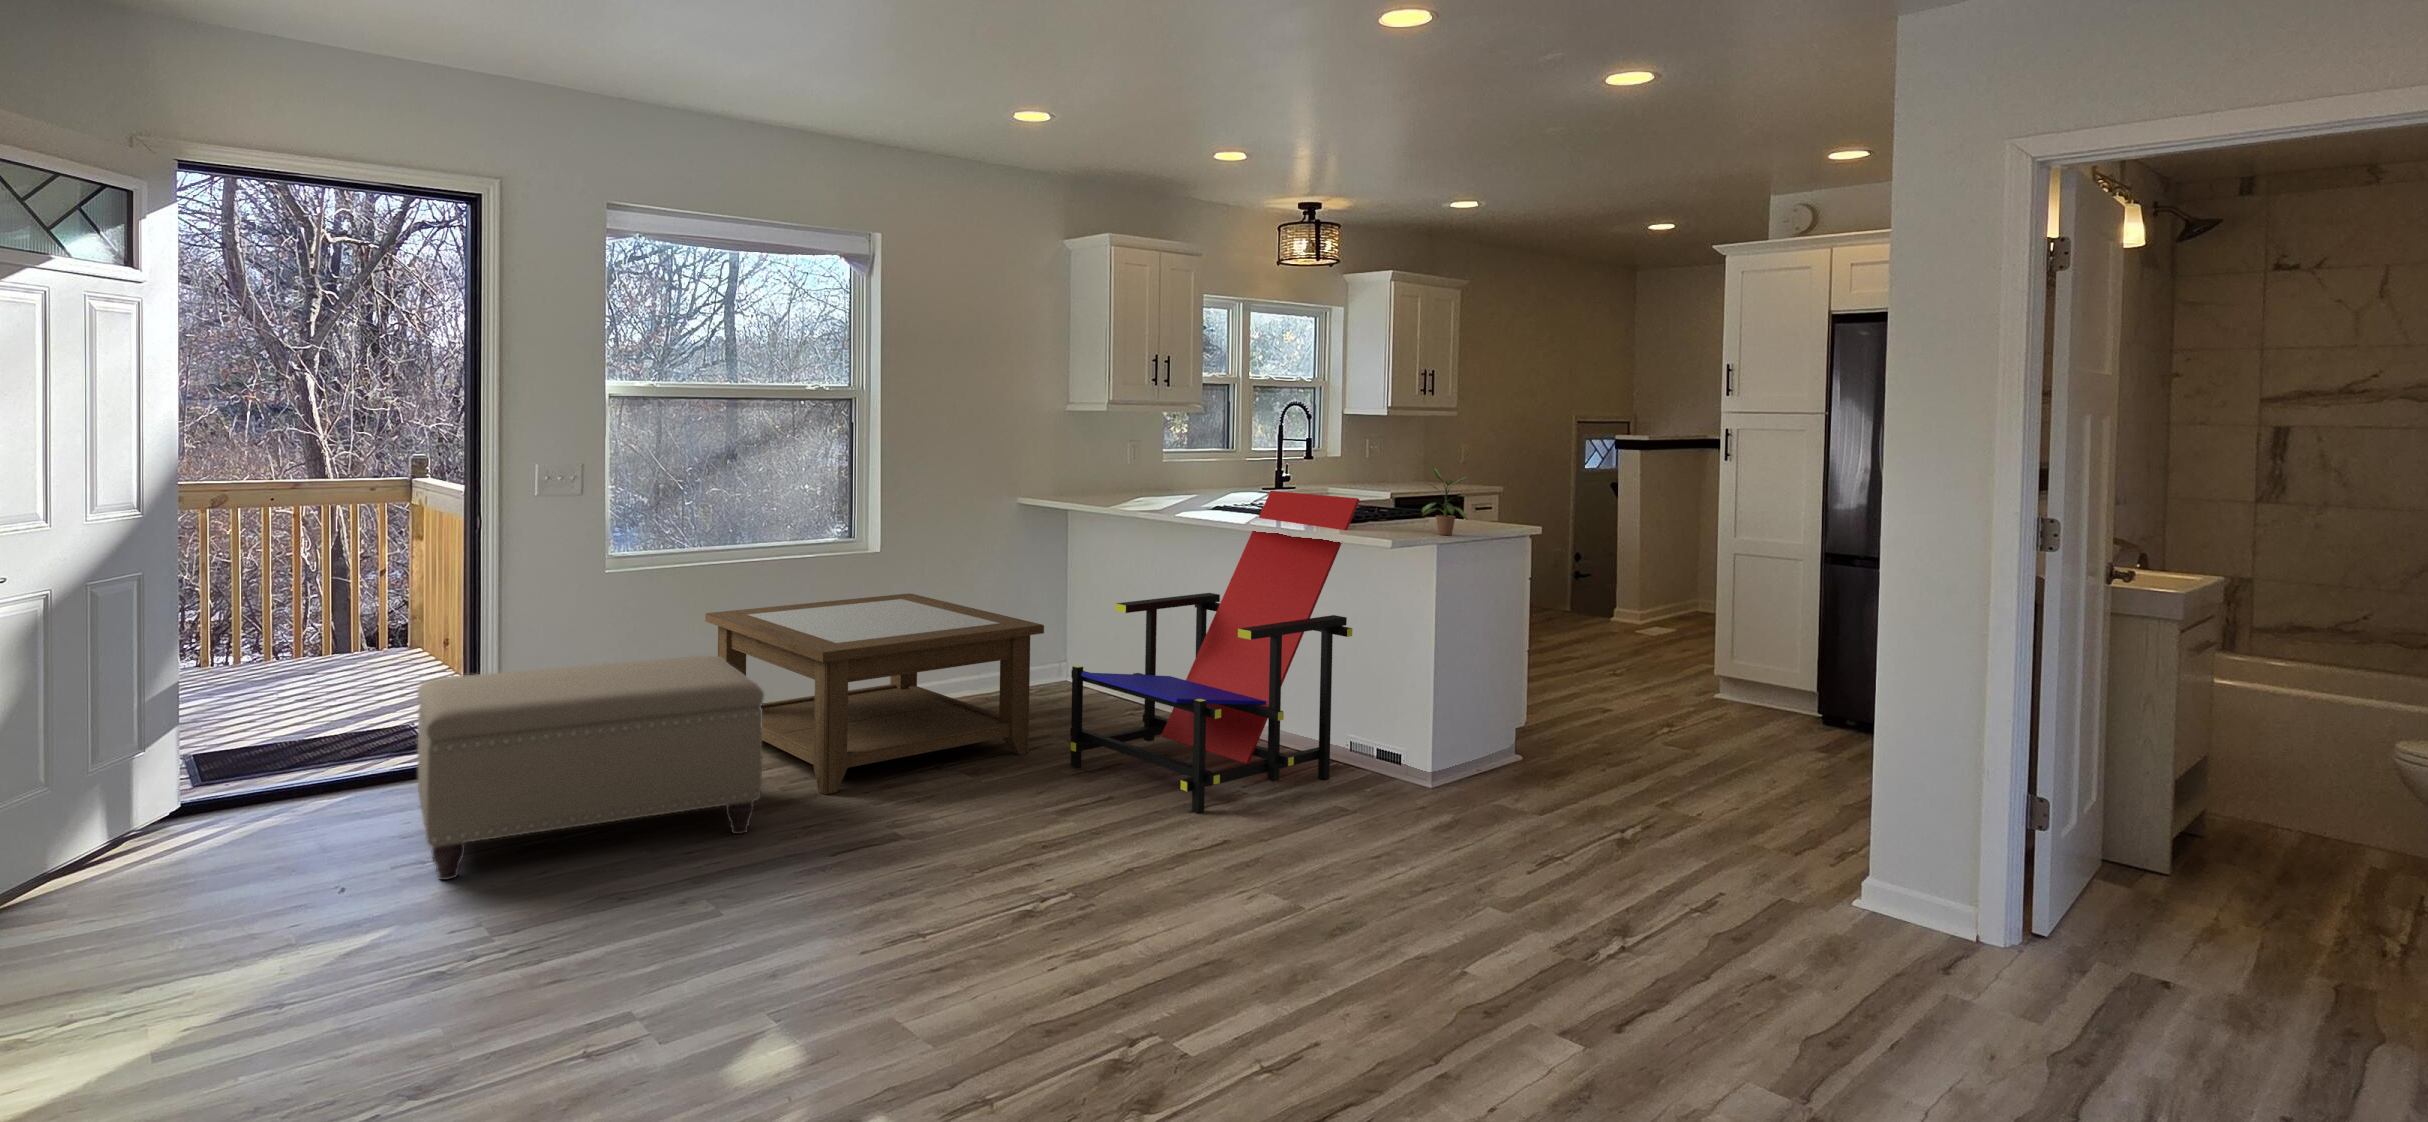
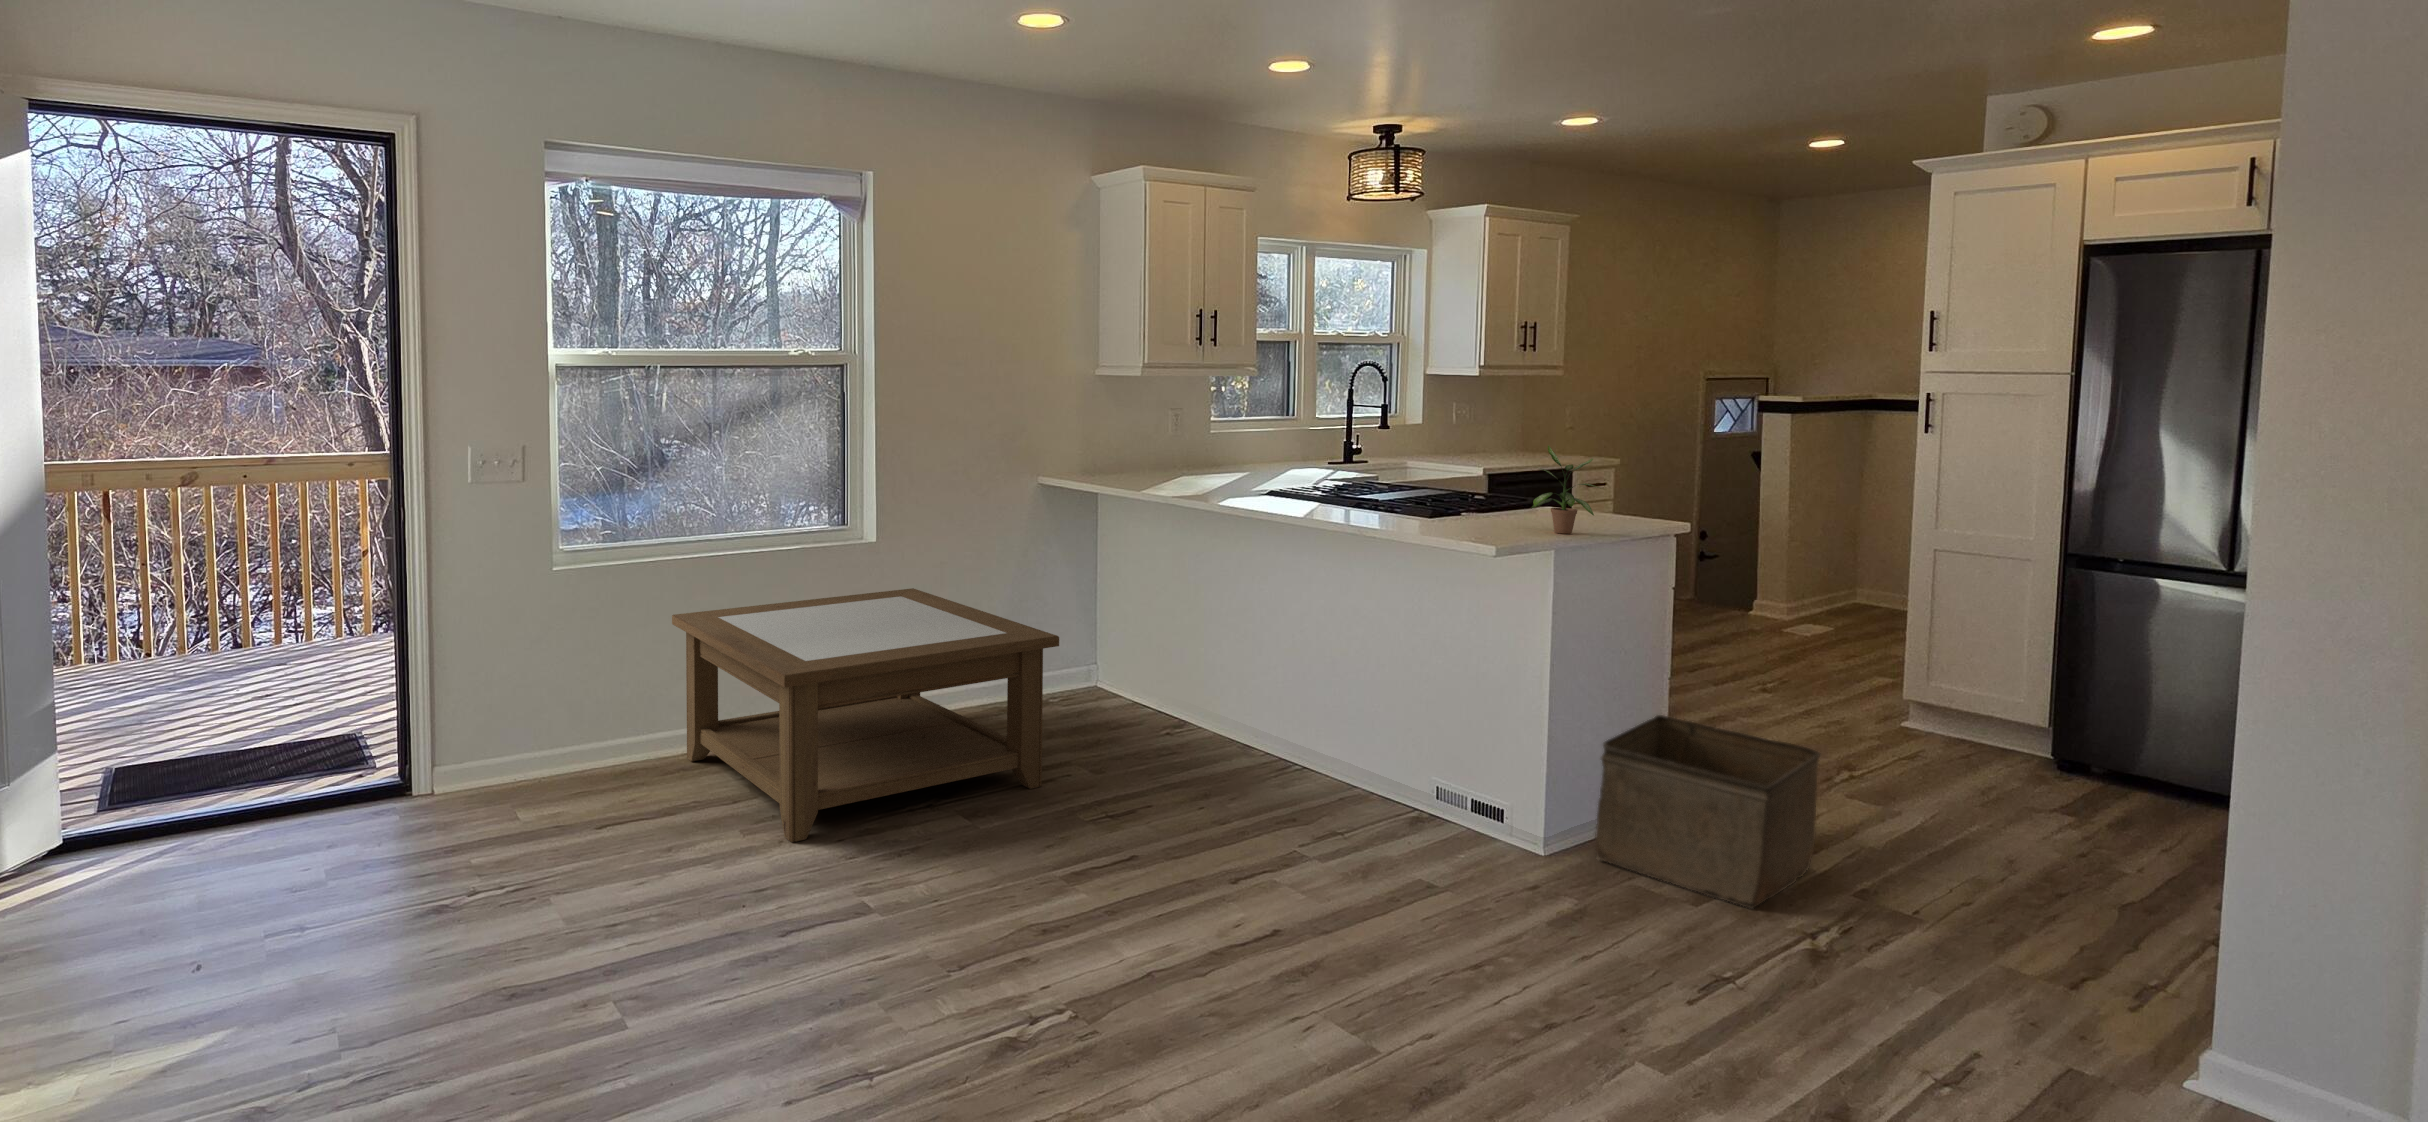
lounge chair: present [1070,491,1360,813] -> none [1089,474,1451,887]
ottoman: present [417,656,764,880] -> none [284,676,703,960]
storage bin: none [1469,679,1634,817] -> present [1595,715,1820,909]

